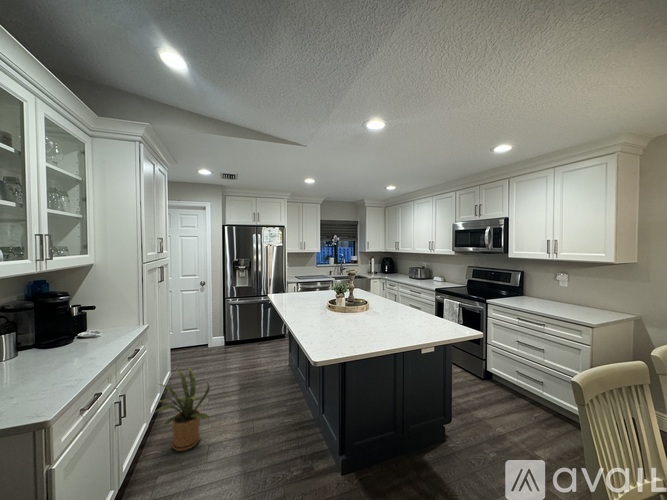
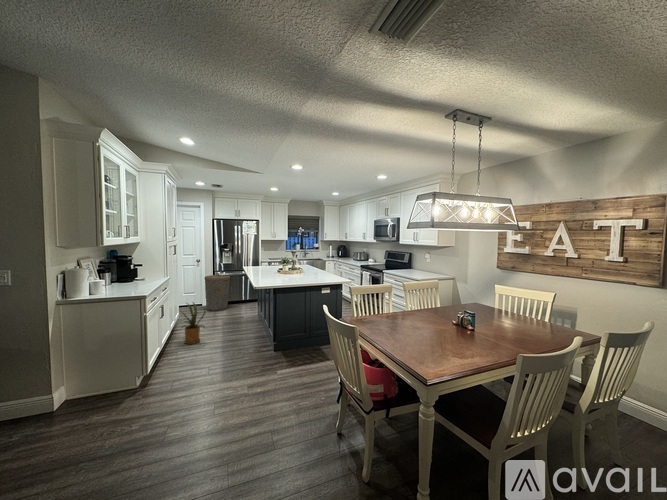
trash can: none [211,302,247,359] -> present [205,274,230,311]

